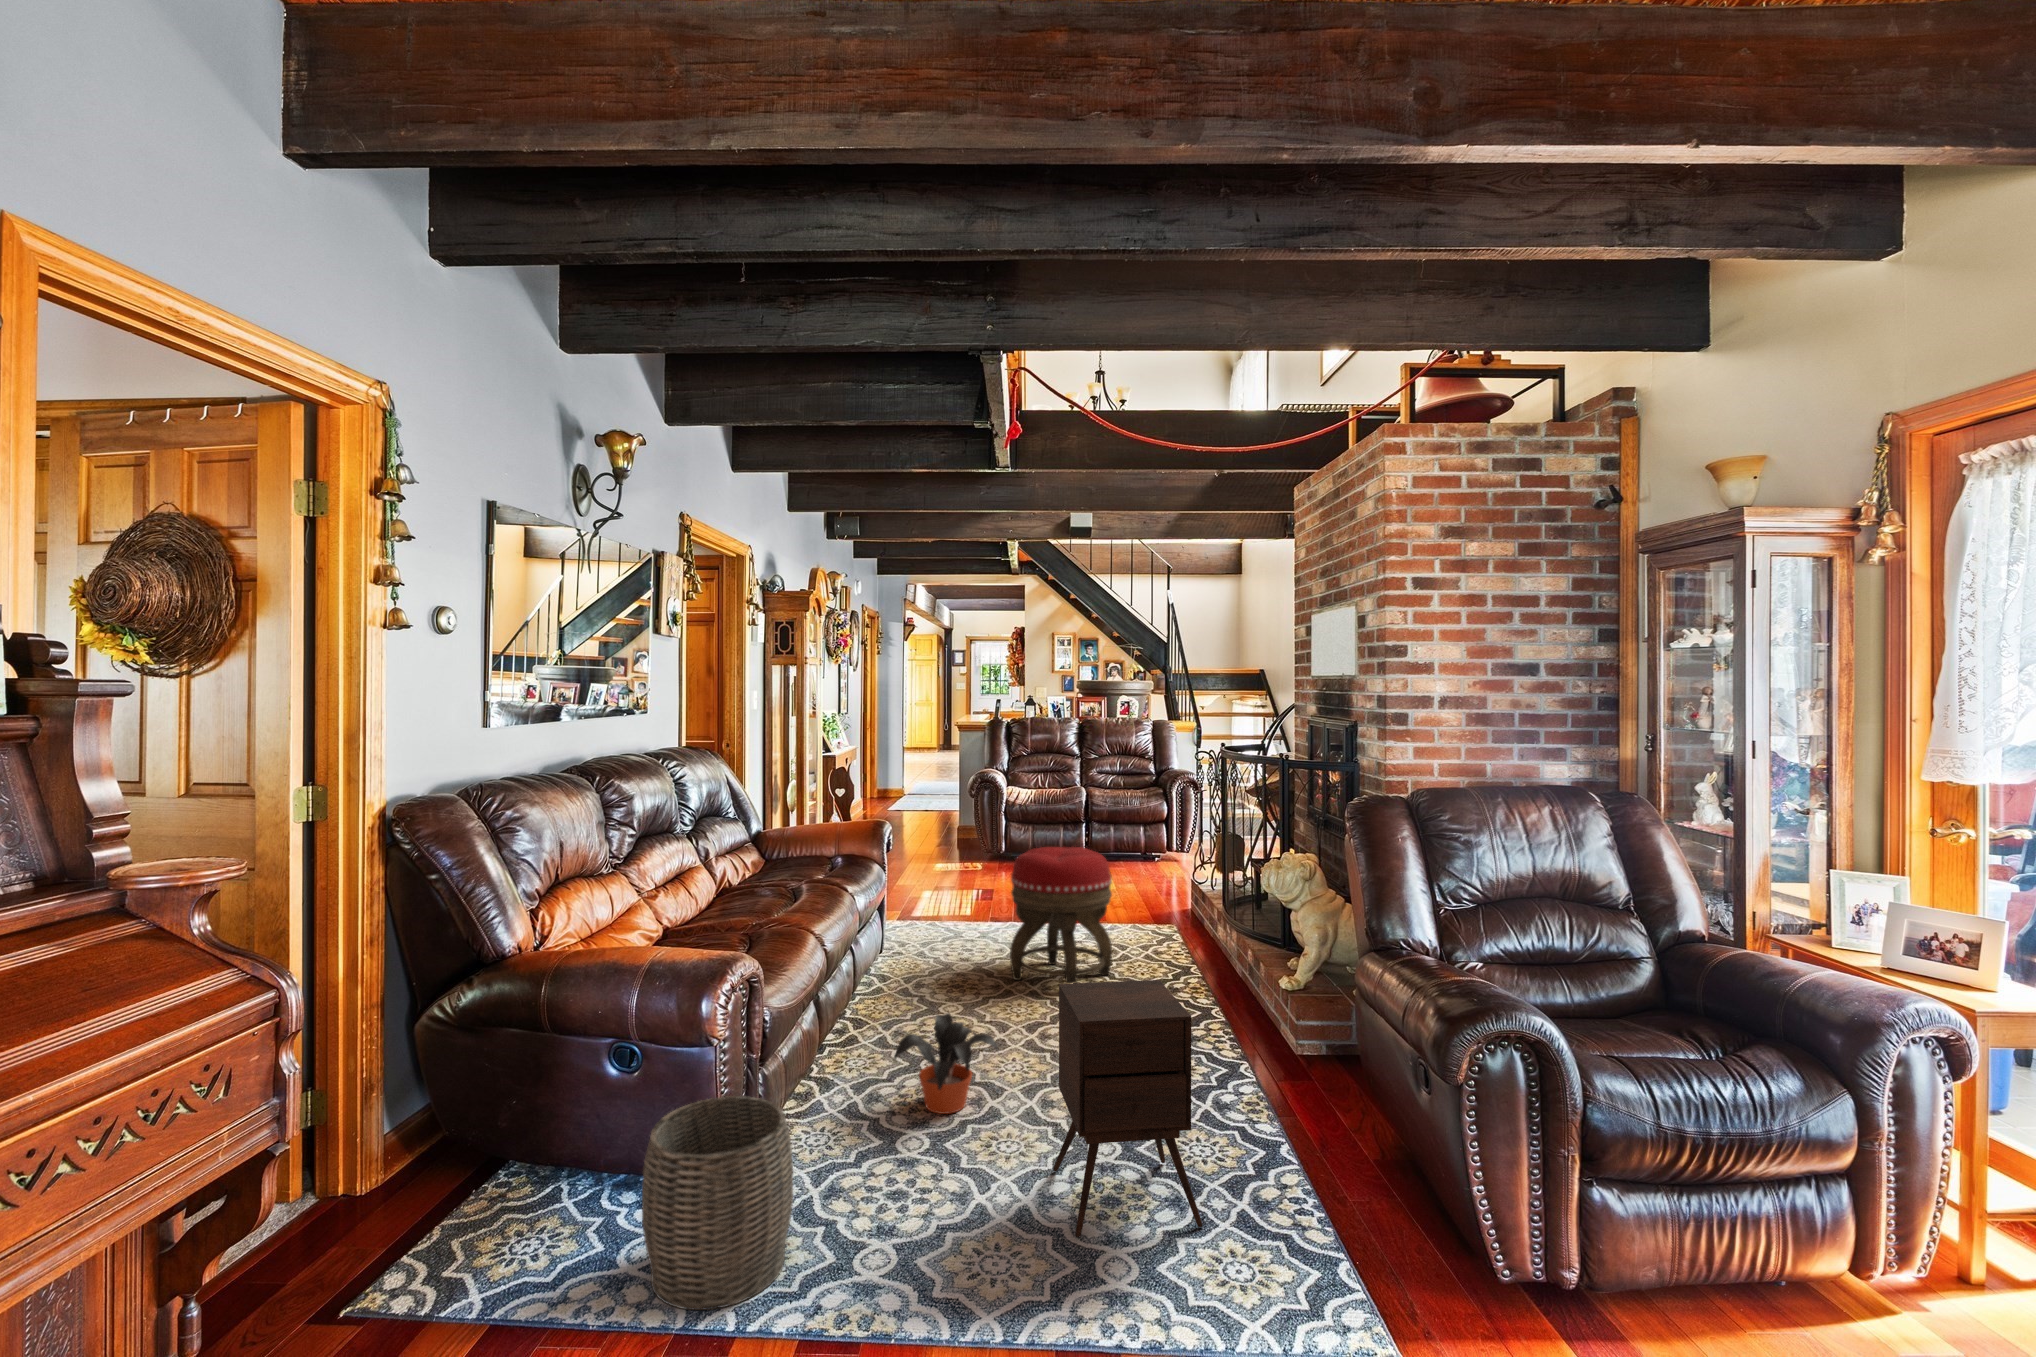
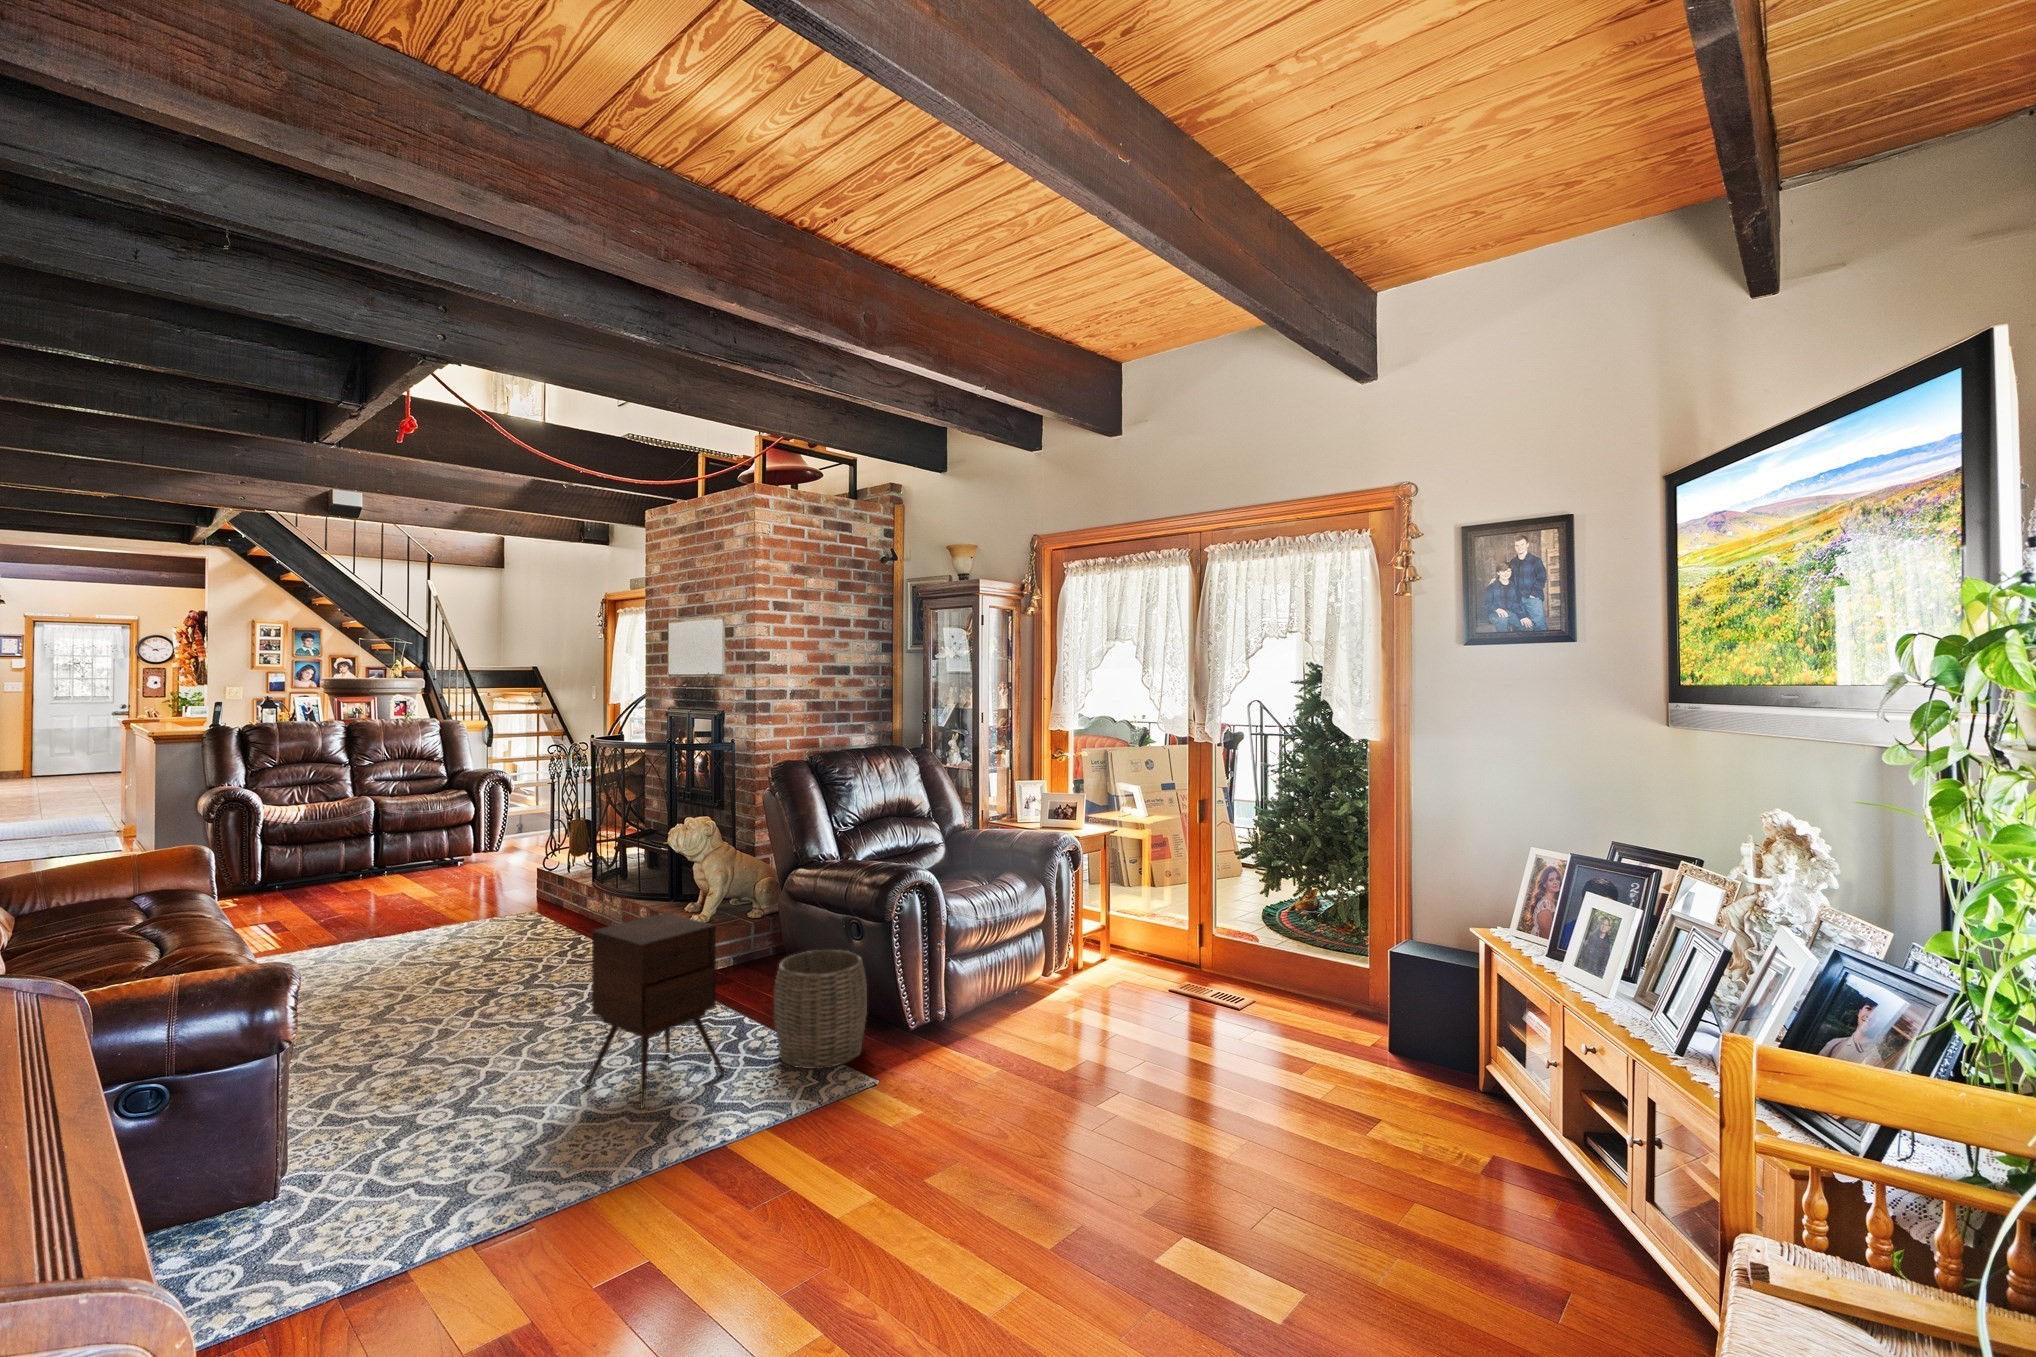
footstool: present [1010,847,1112,983] -> none [398,842,512,983]
potted plant: present [893,1013,999,1114] -> none [378,999,494,1089]
woven basket: present [642,1096,793,1310] -> present [774,950,867,1069]

